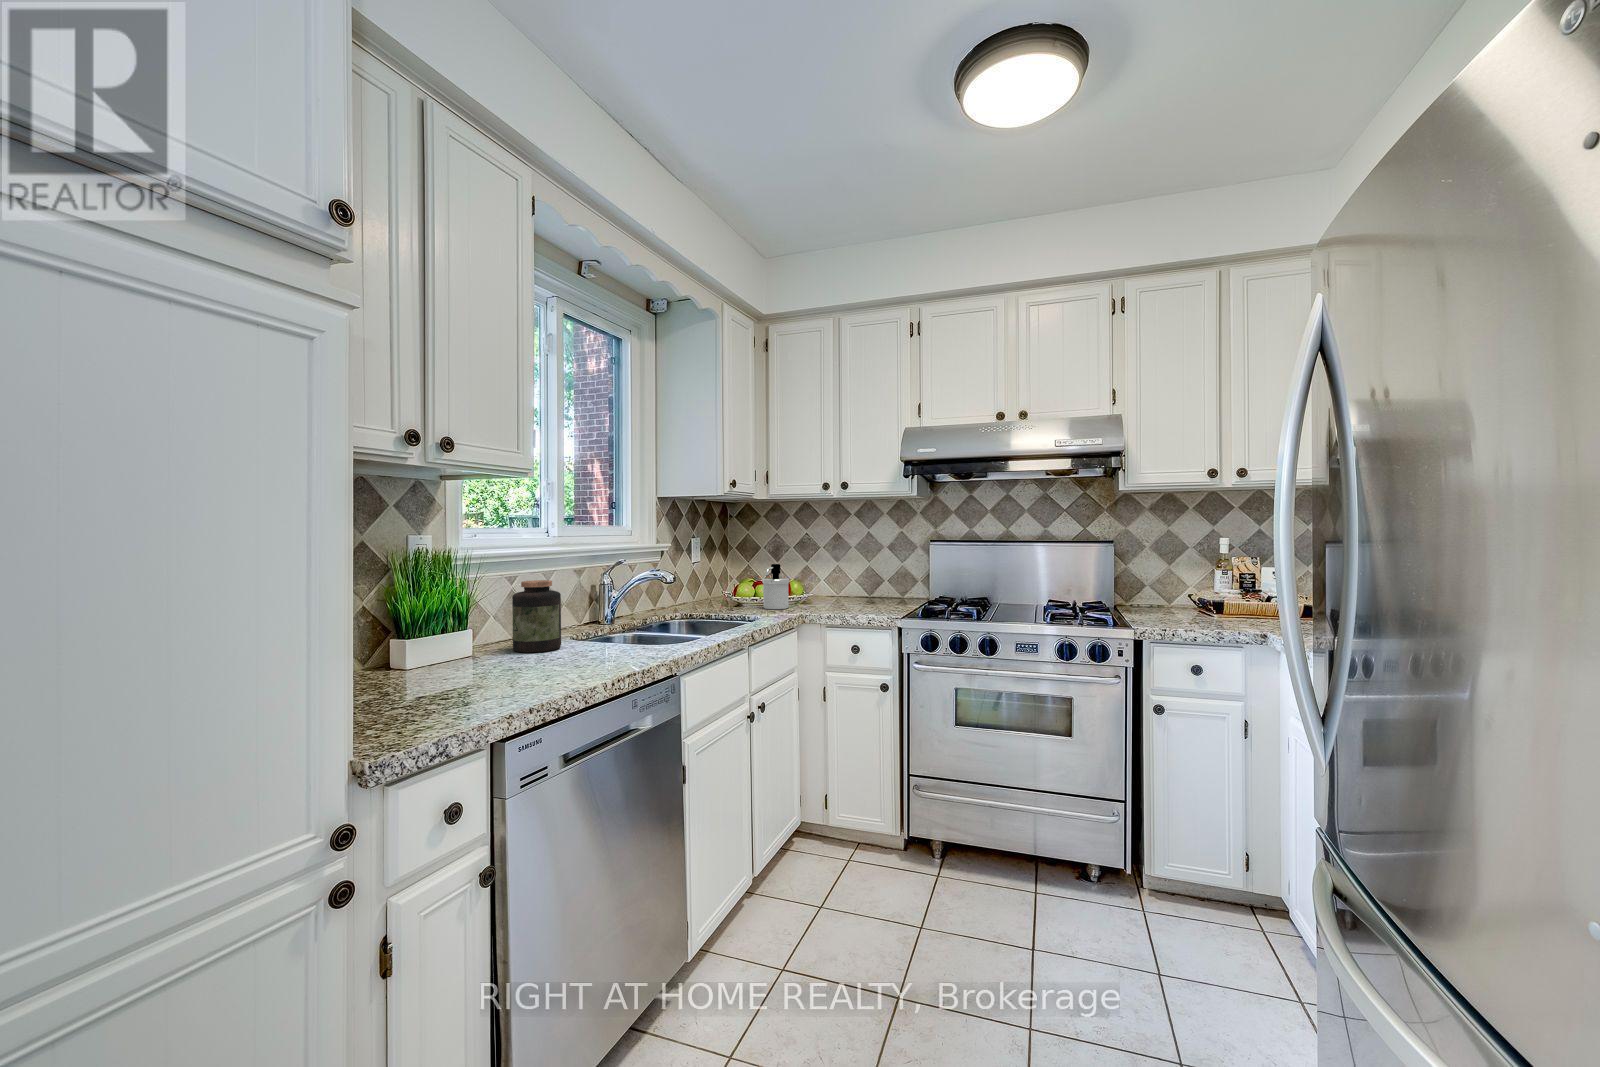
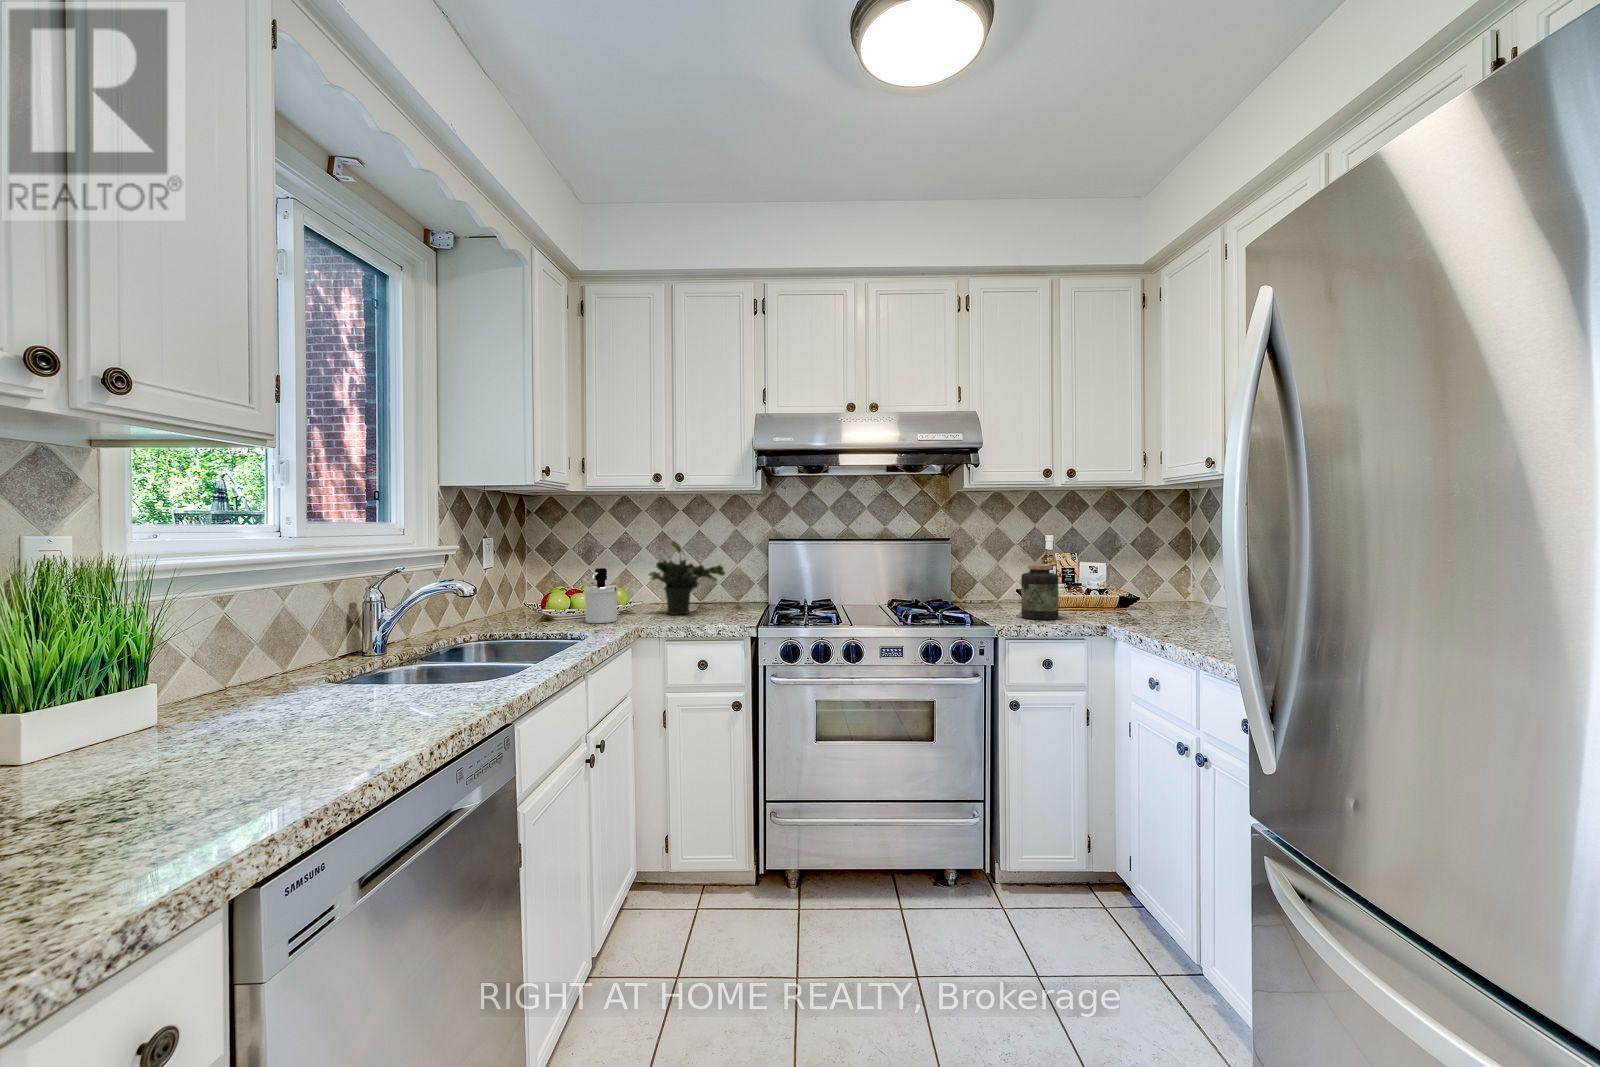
potted plant: none [816,542,882,605] -> present [649,541,725,615]
jar: present [512,580,561,653] -> present [1021,564,1059,620]

